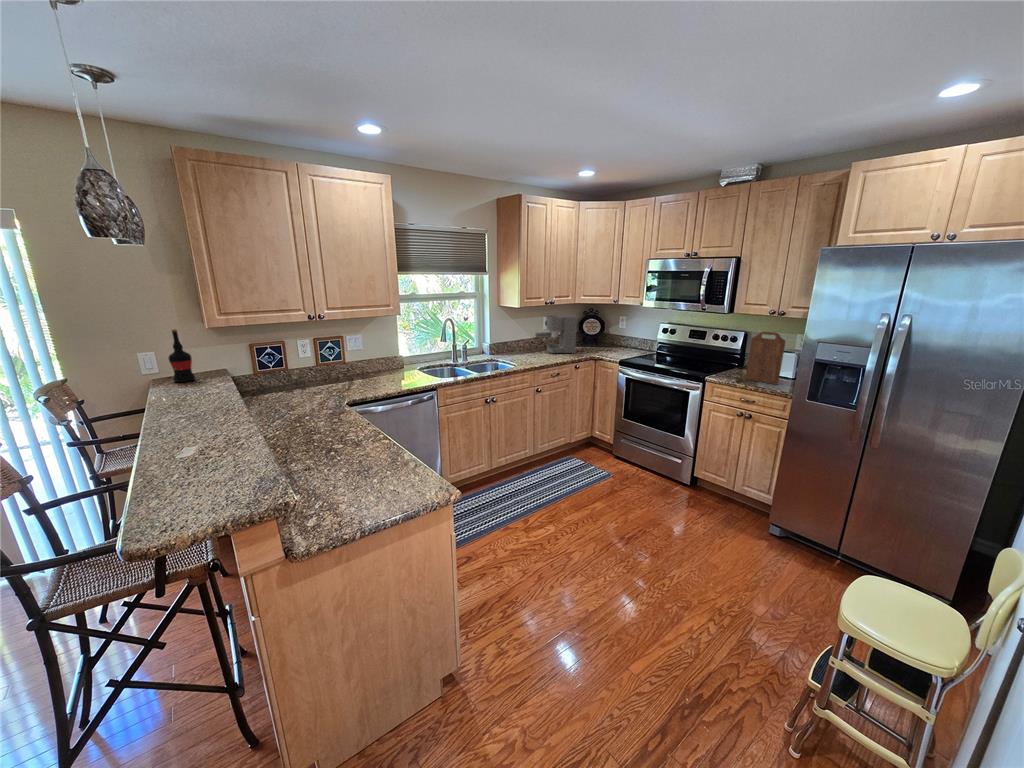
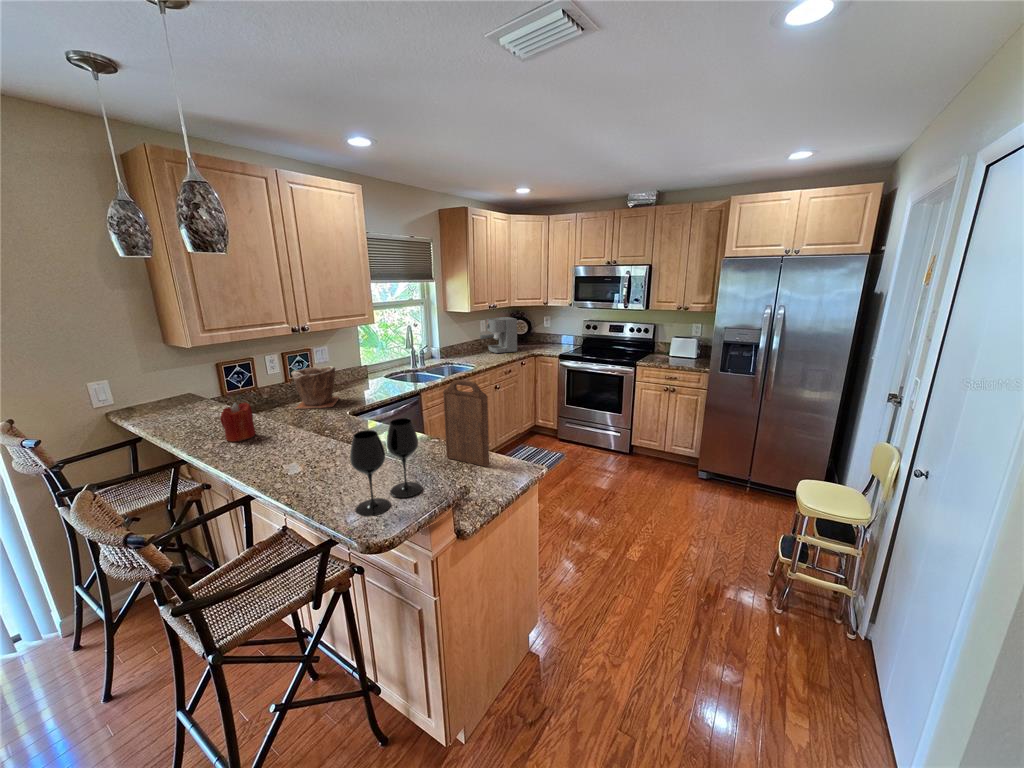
wine bottle: present [169,330,195,382] -> none [127,352,160,412]
cutting board: present [745,331,785,384] -> present [443,380,489,467]
plant pot: none [308,354,355,394] -> present [291,366,339,409]
candle: none [188,381,221,417] -> present [220,403,256,442]
wine glass: none [159,416,266,516] -> present [350,418,422,517]

